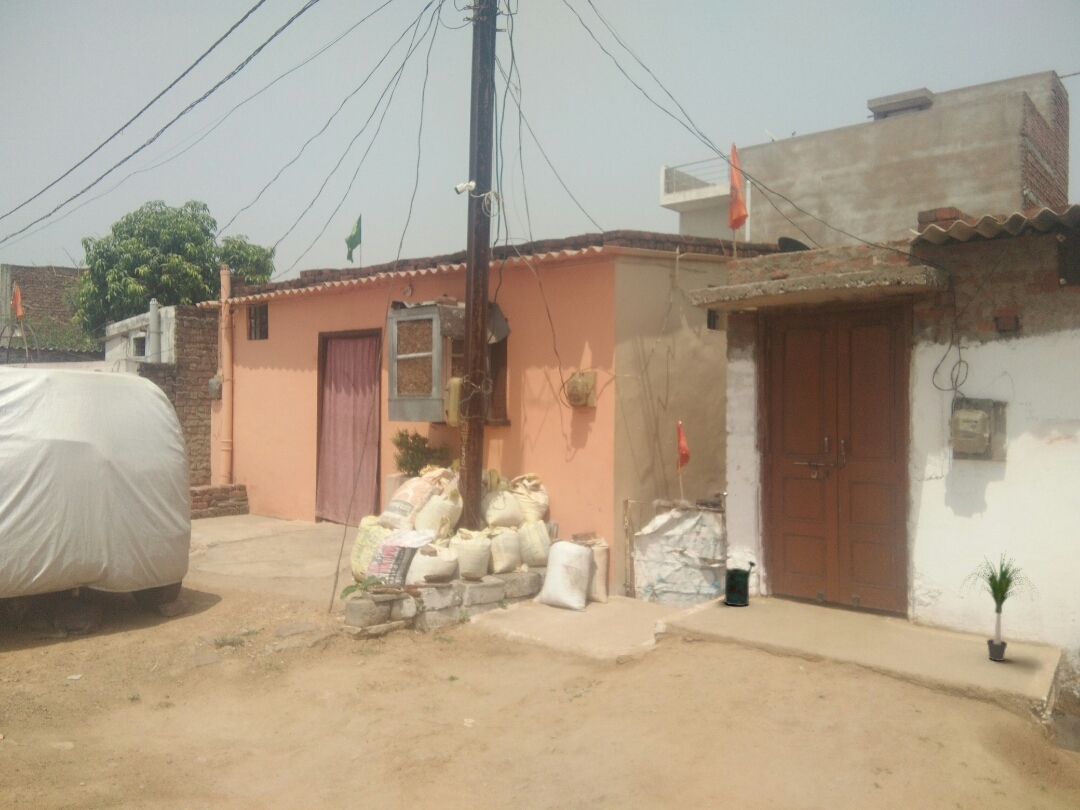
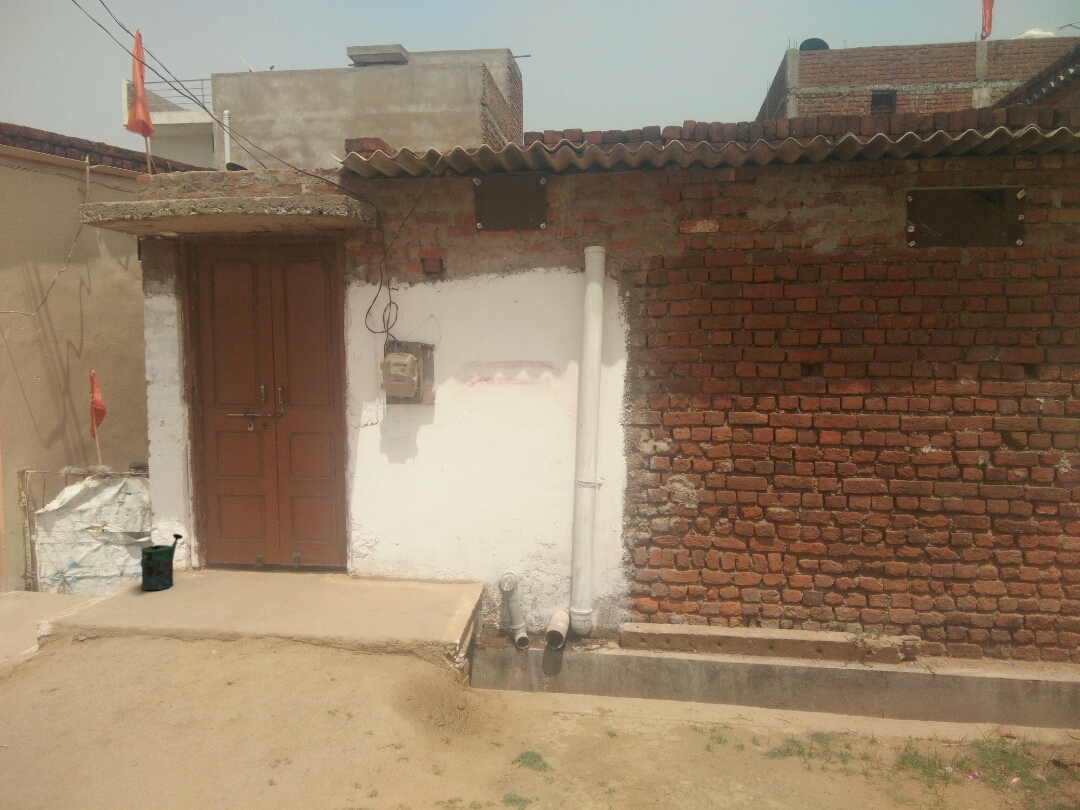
potted plant: present [978,559,1020,661] -> none [394,491,467,604]

